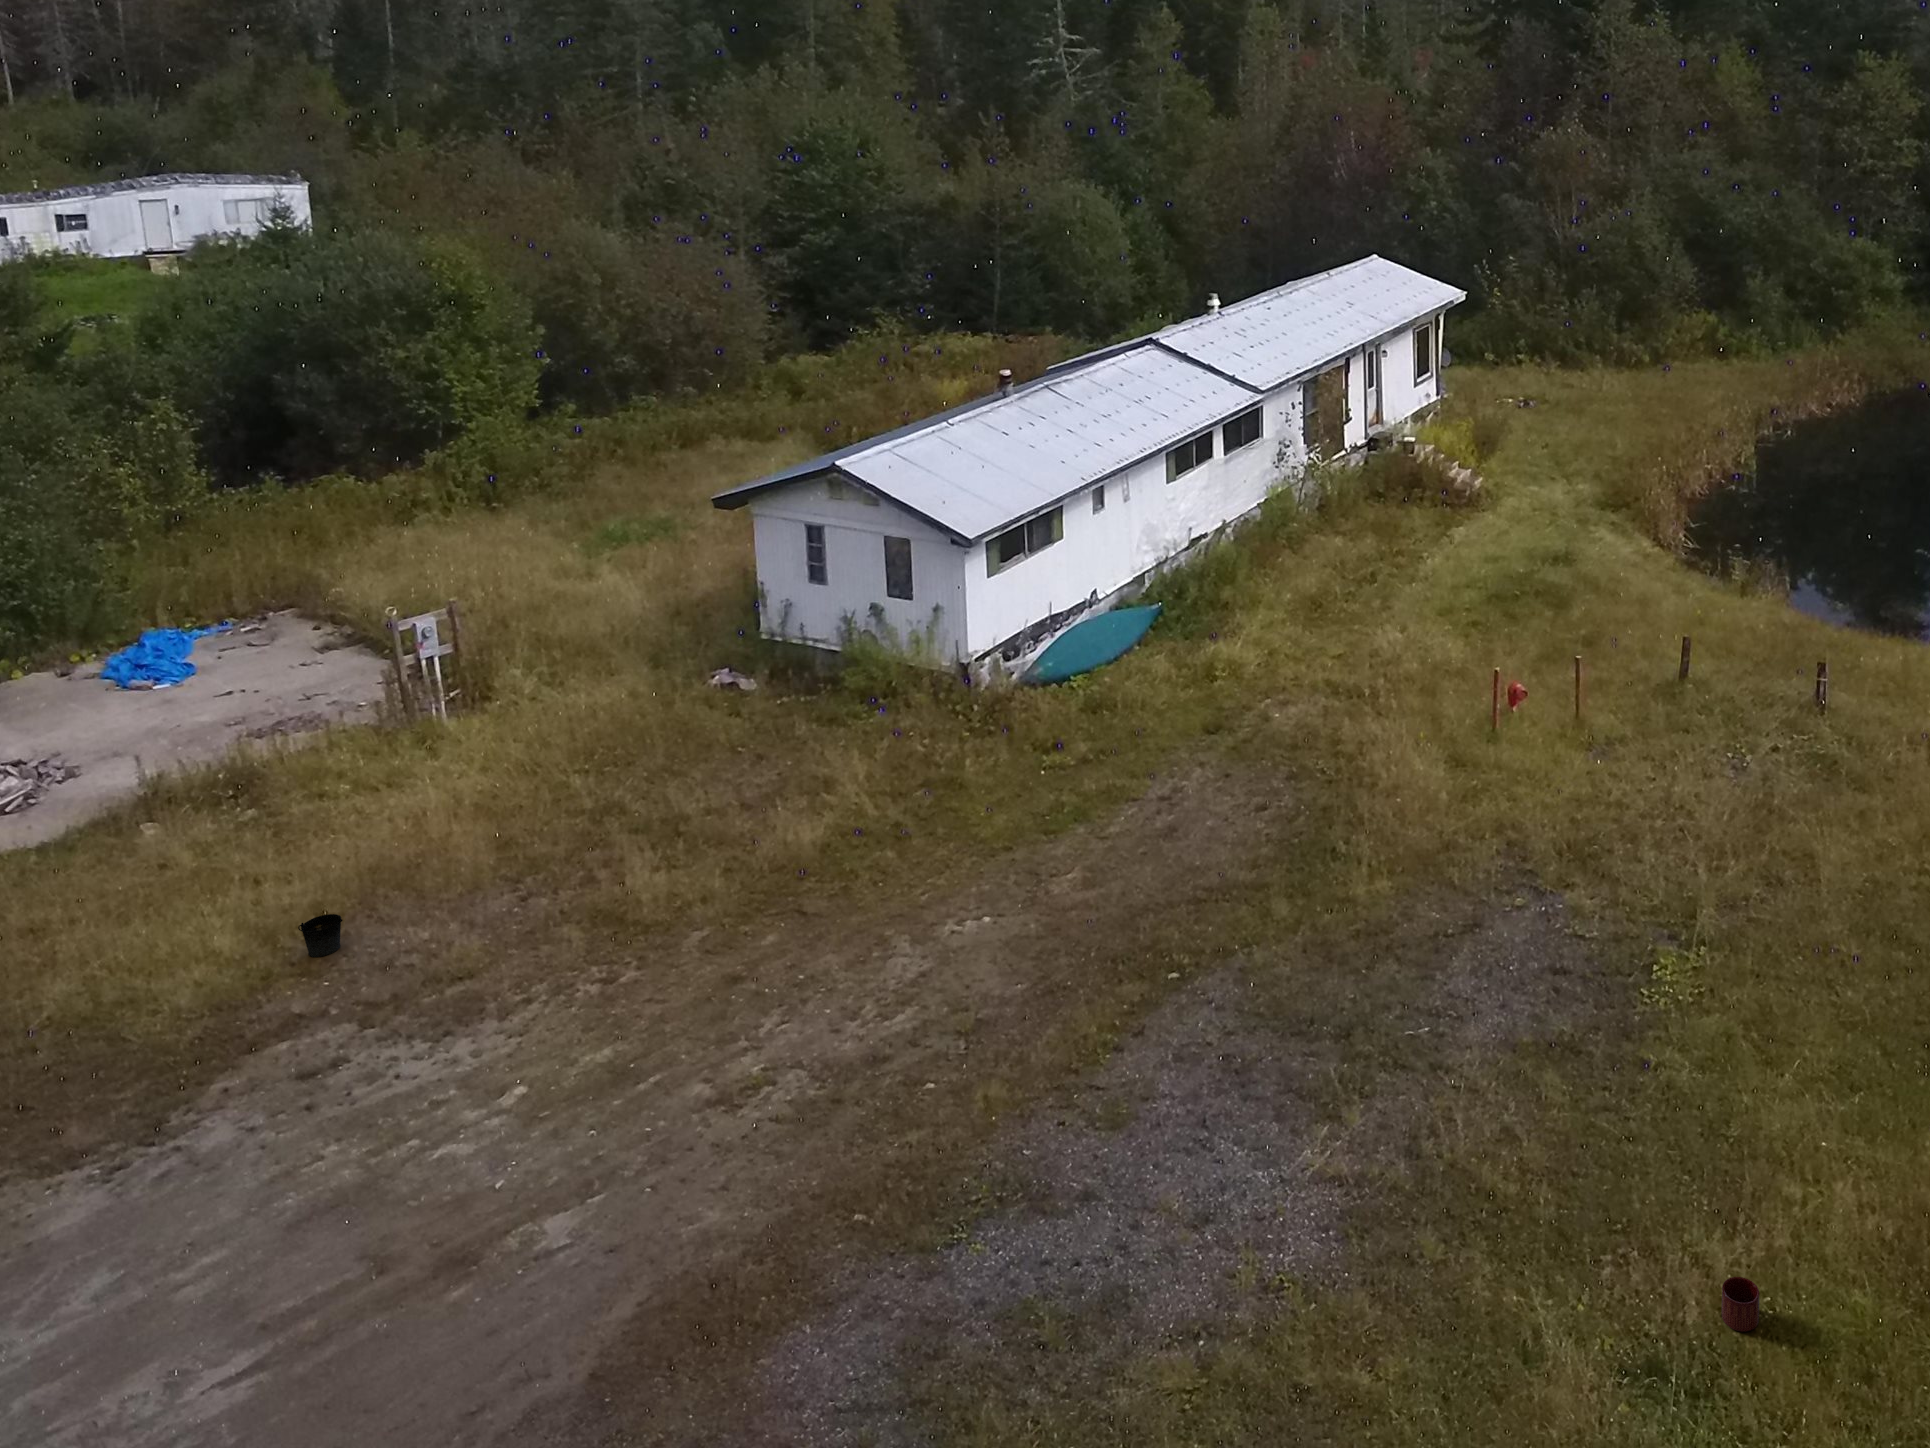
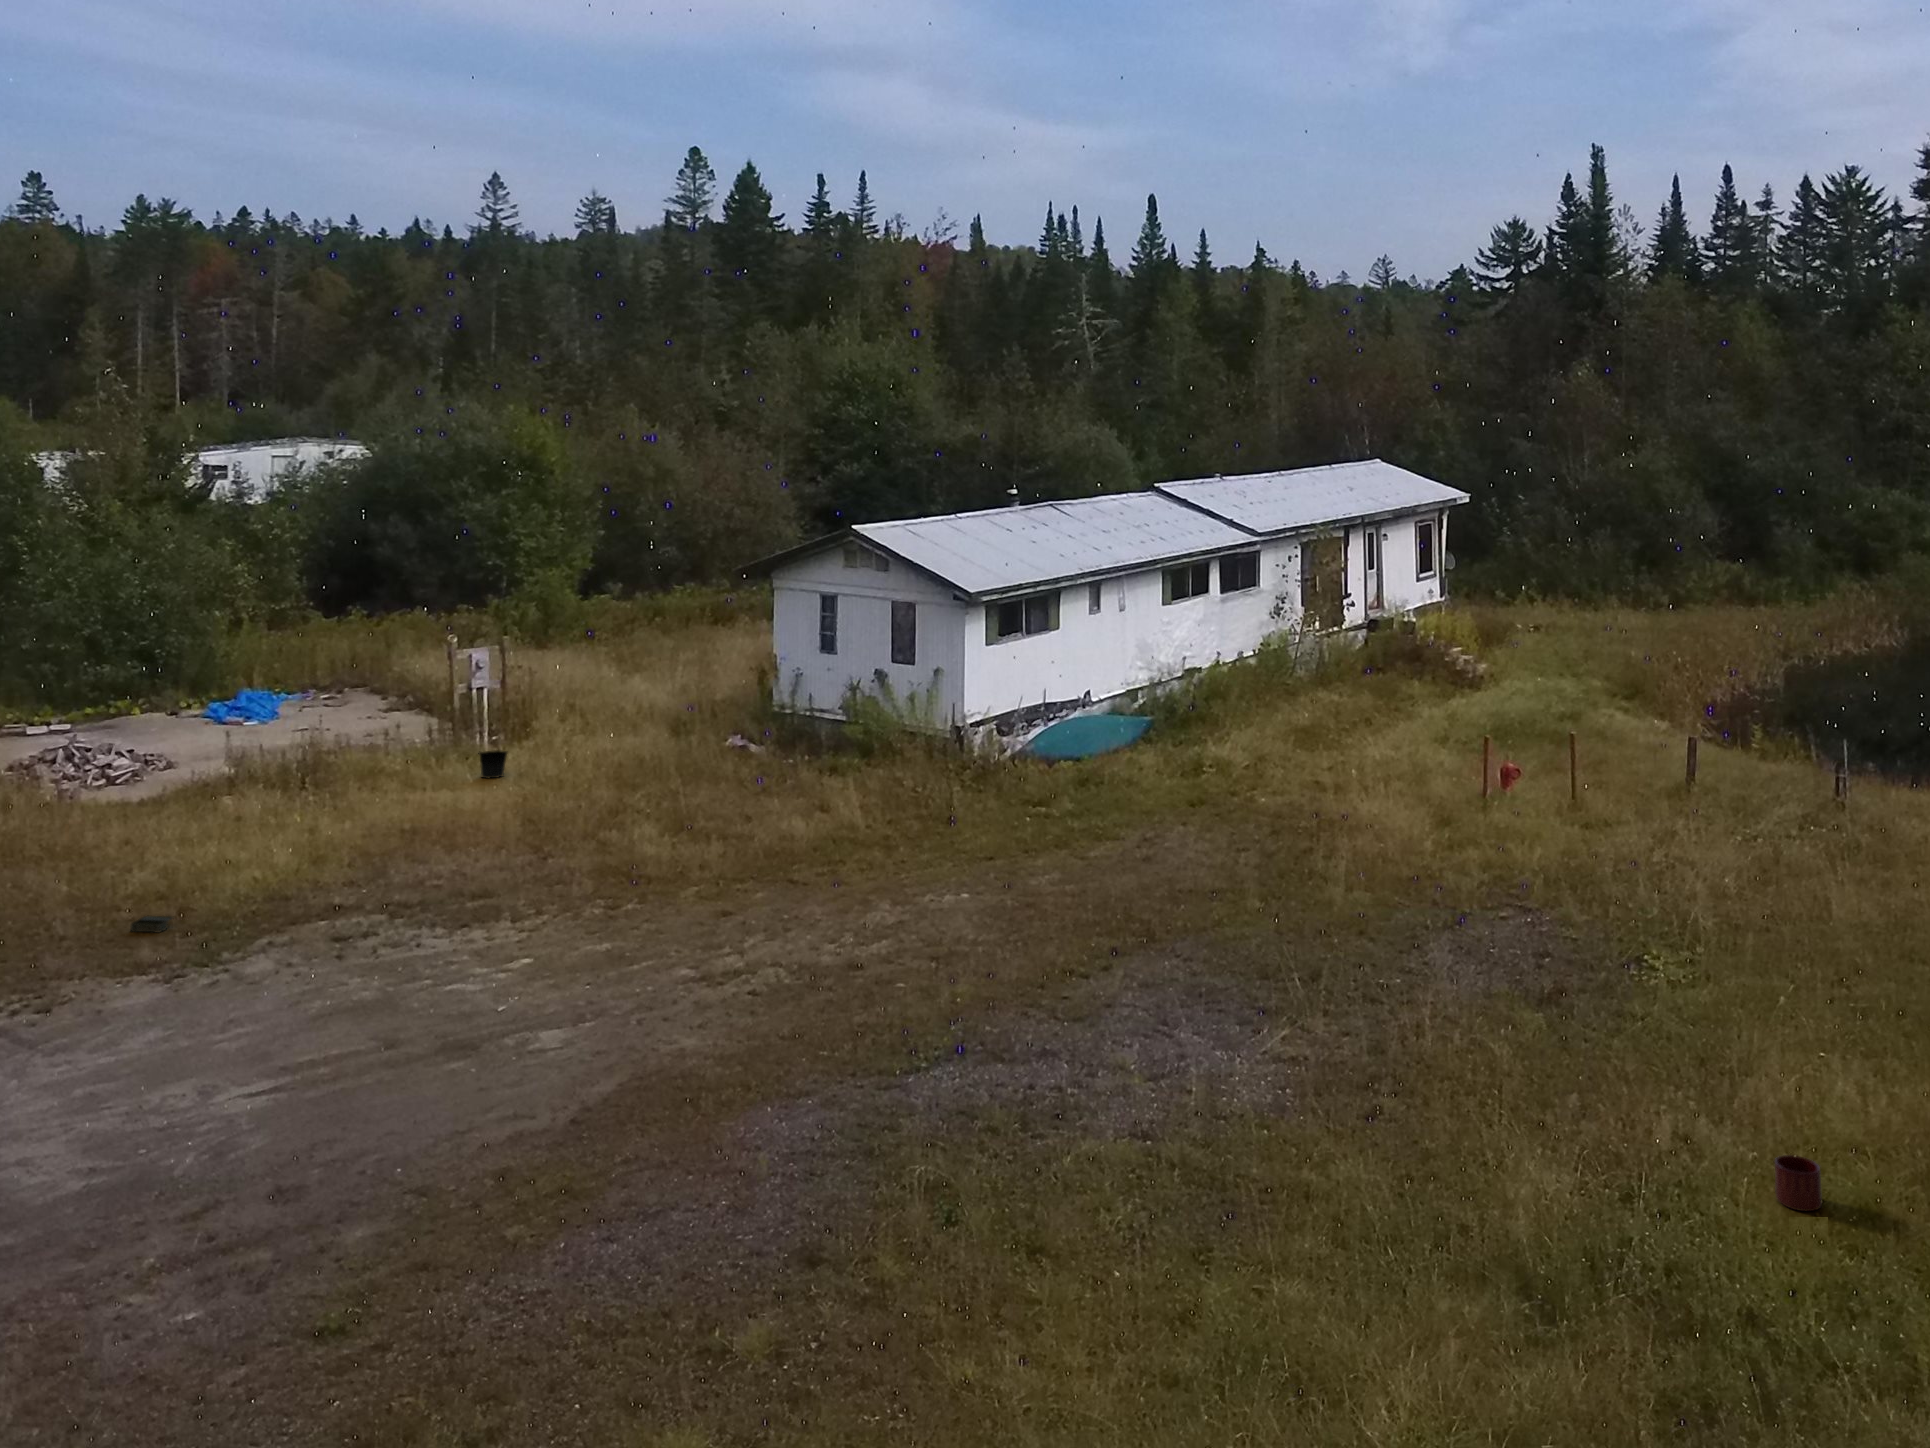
bucket: present [298,914,343,957] -> present [478,750,507,778]
toolbox: none [55,1070,108,1096] -> present [130,916,173,933]

